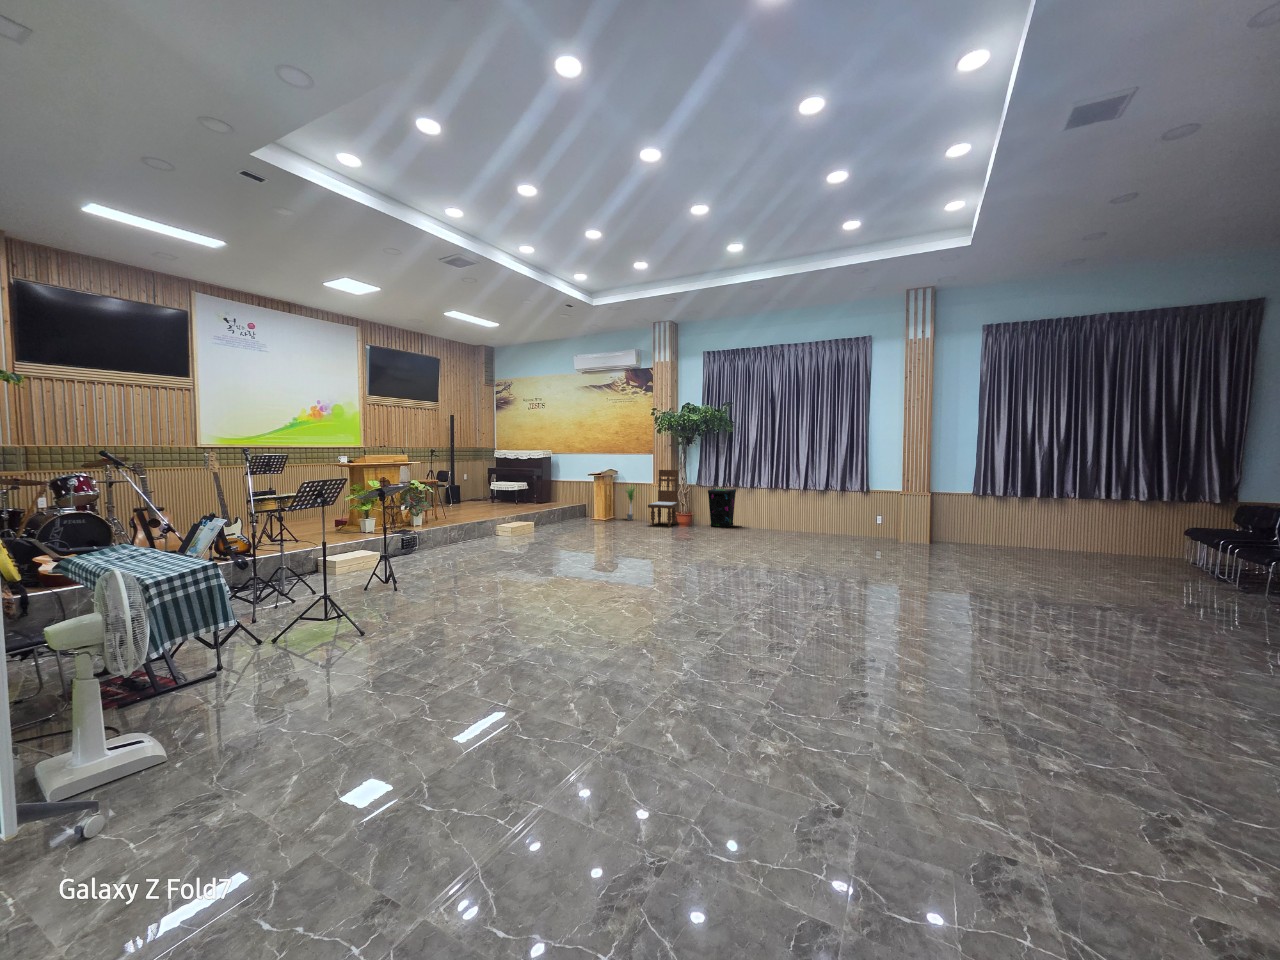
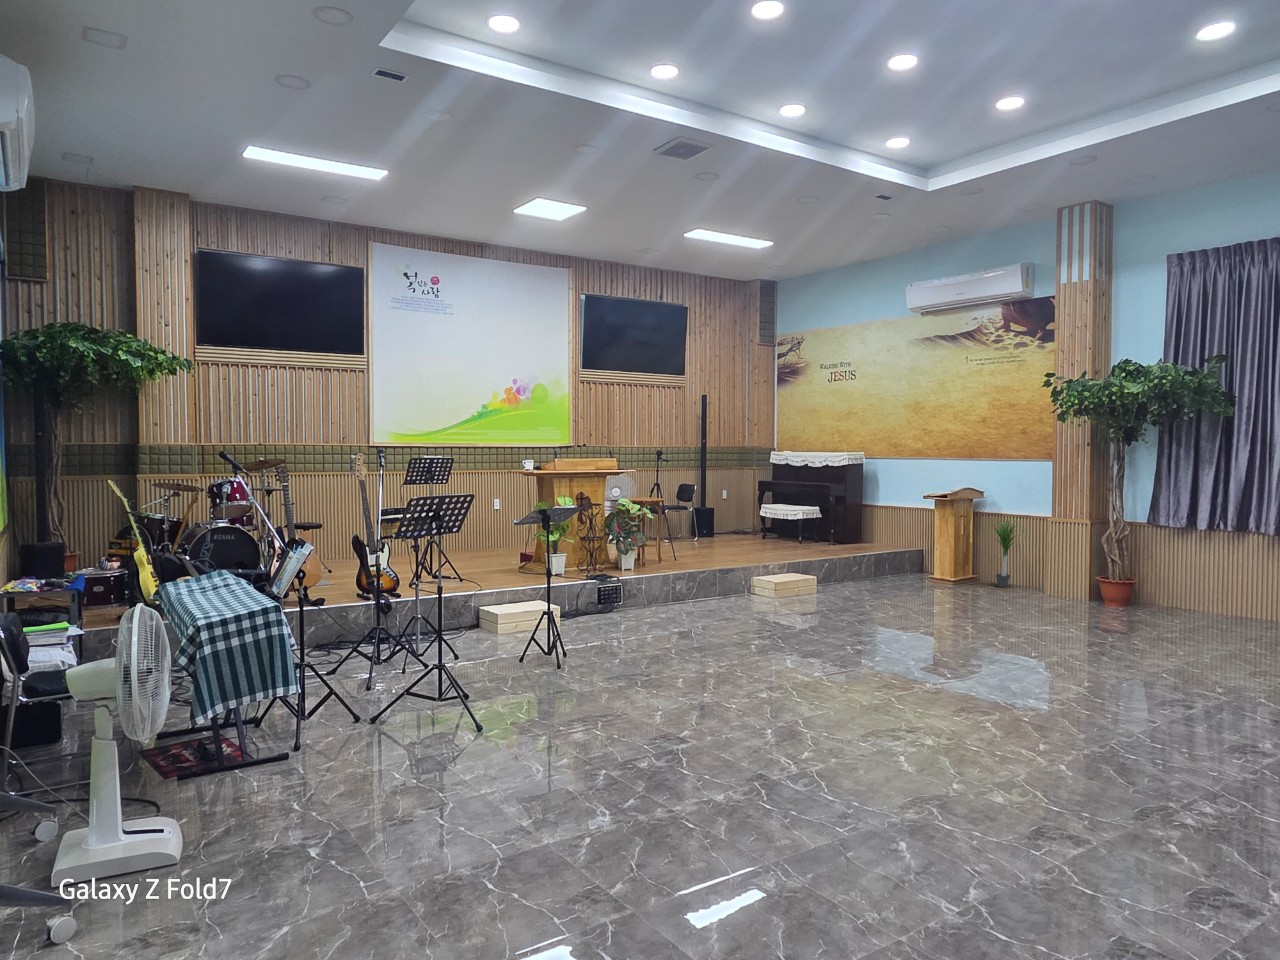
dining chair: present [648,470,678,527] -> none [1033,492,1104,607]
speaker: present [708,488,736,528] -> none [1168,535,1239,619]

